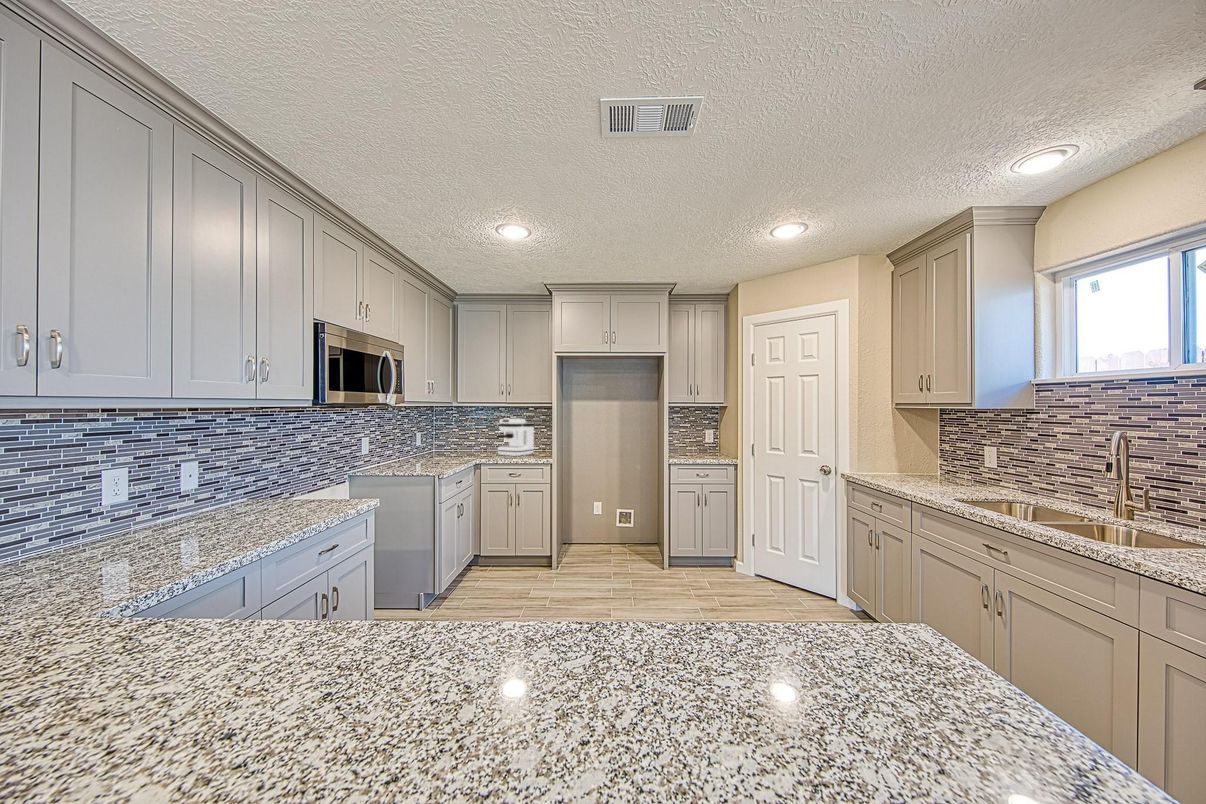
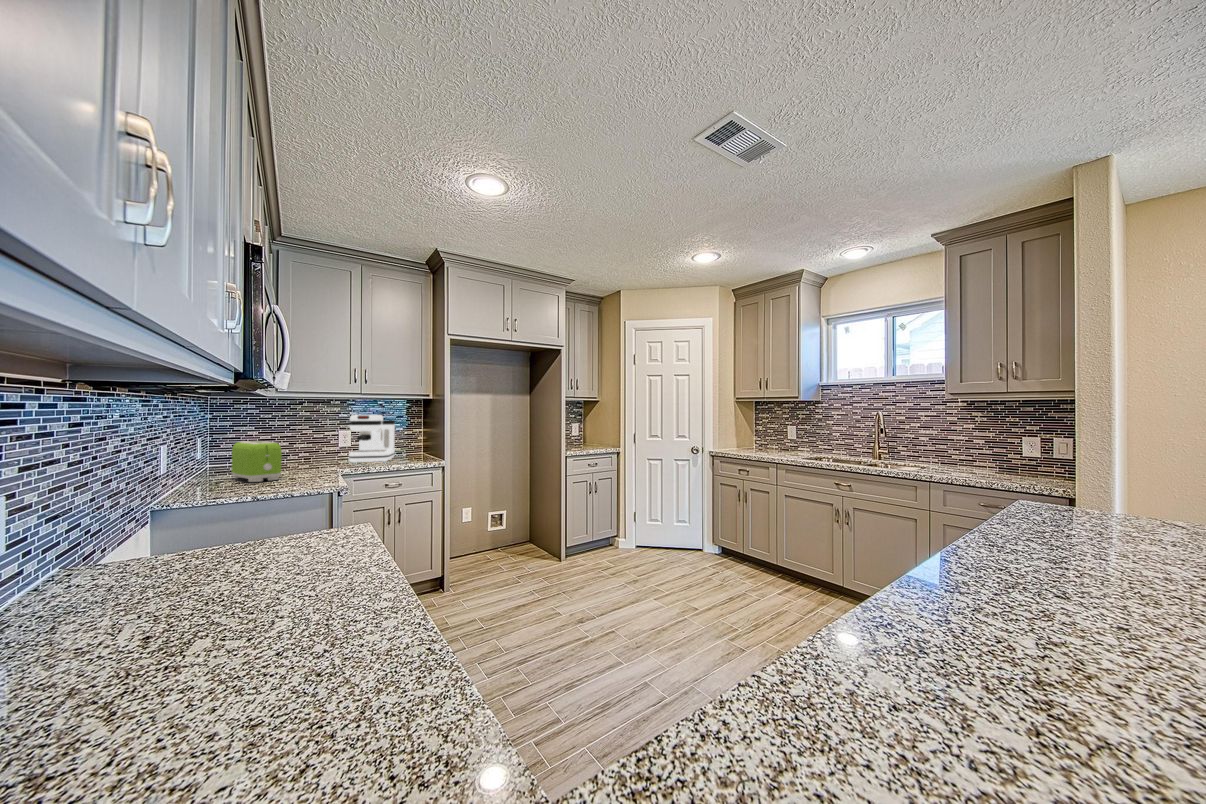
toaster: none [416,435,440,463] -> present [232,441,282,482]

